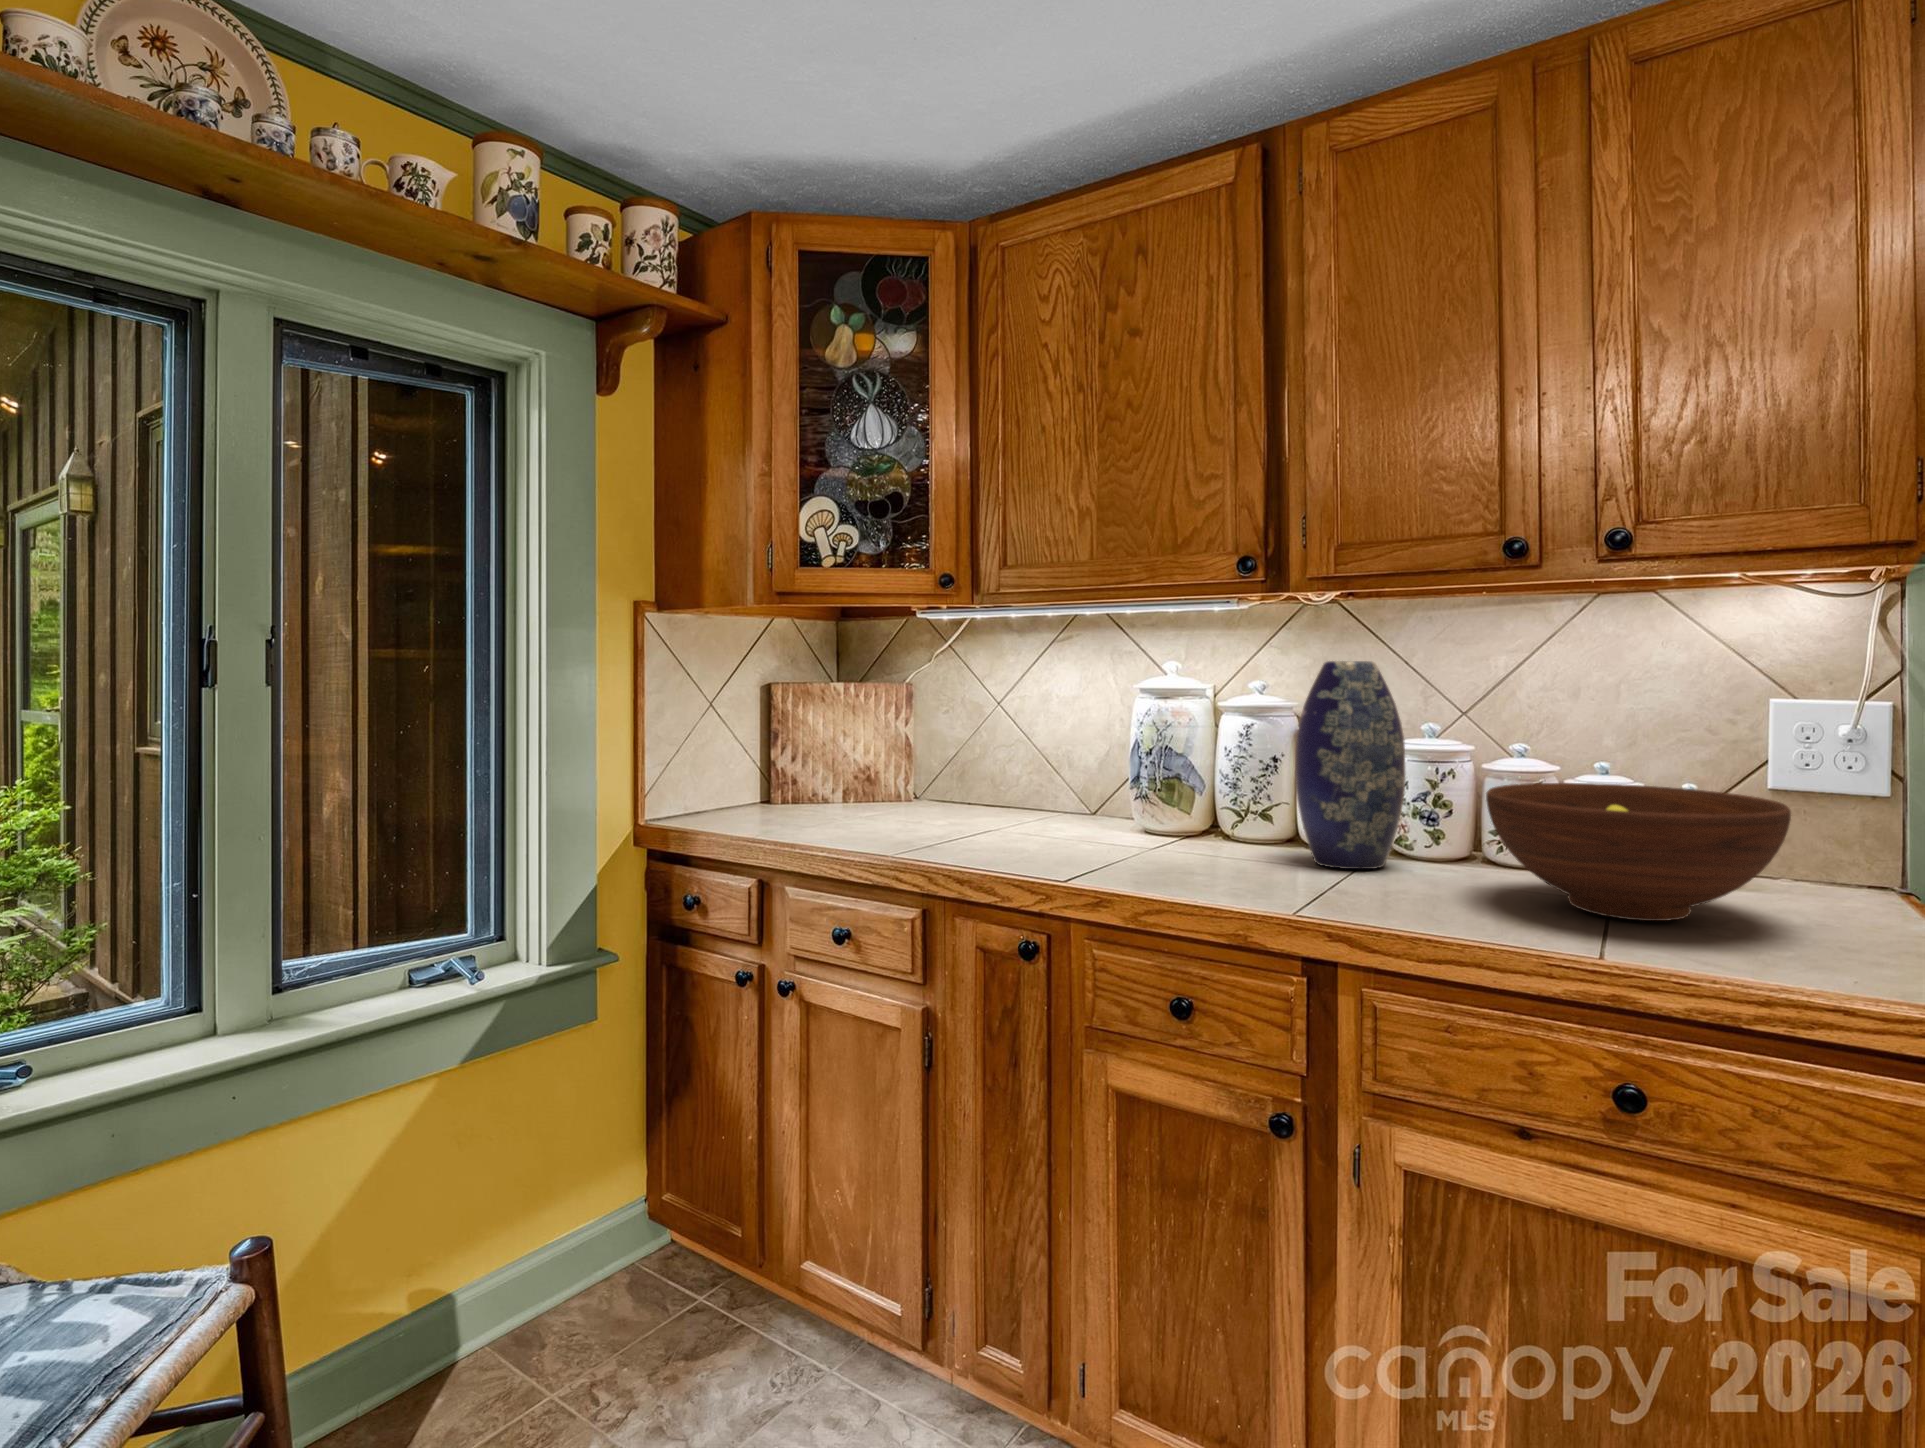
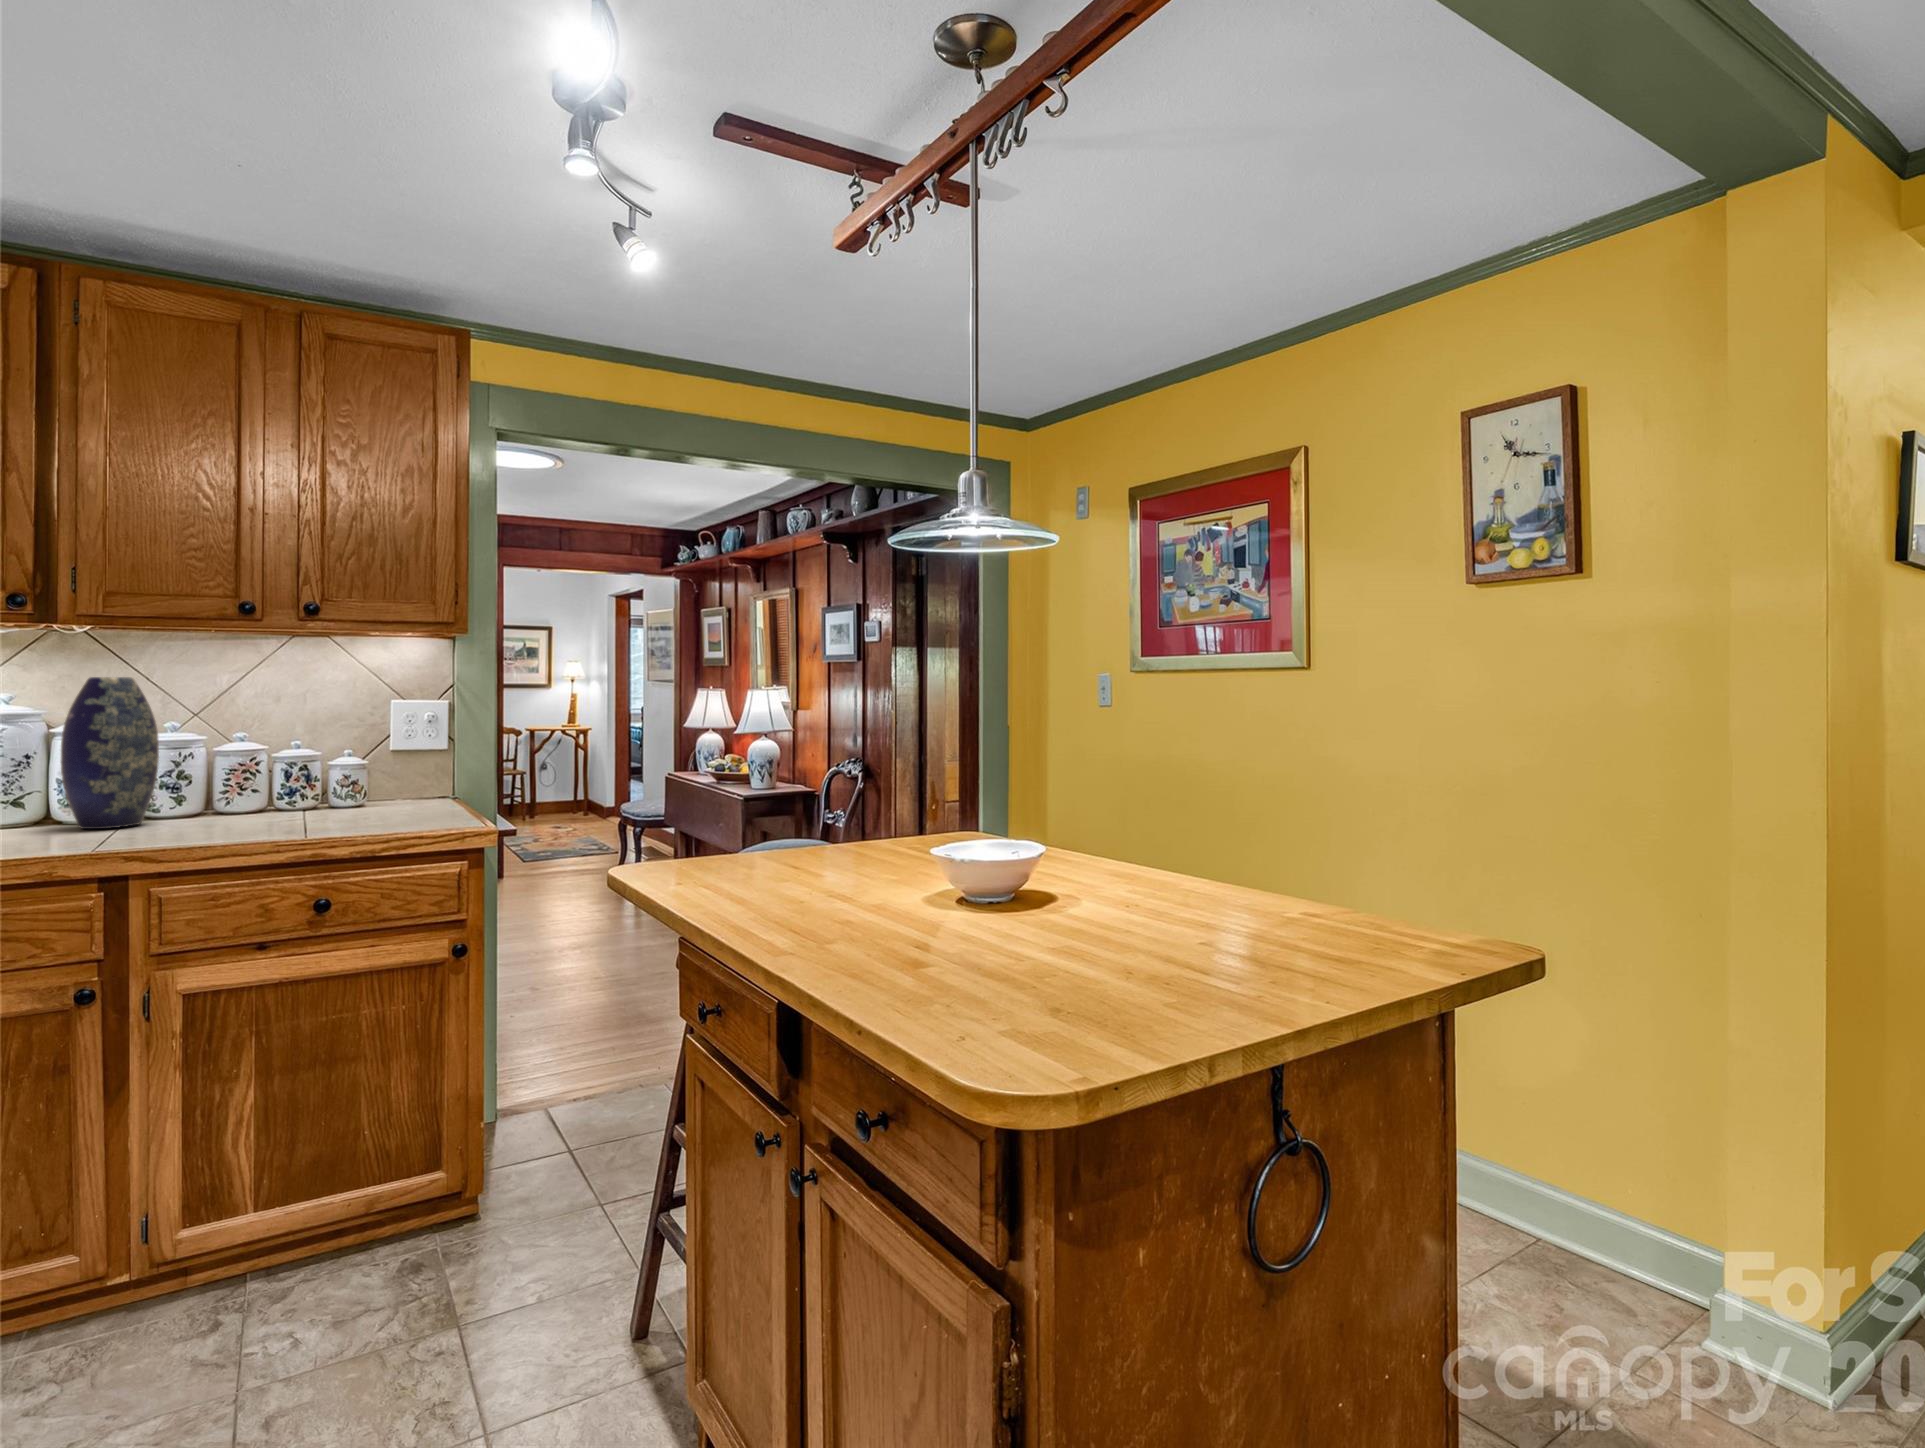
fruit bowl: present [1486,783,1791,921] -> none [227,751,399,824]

